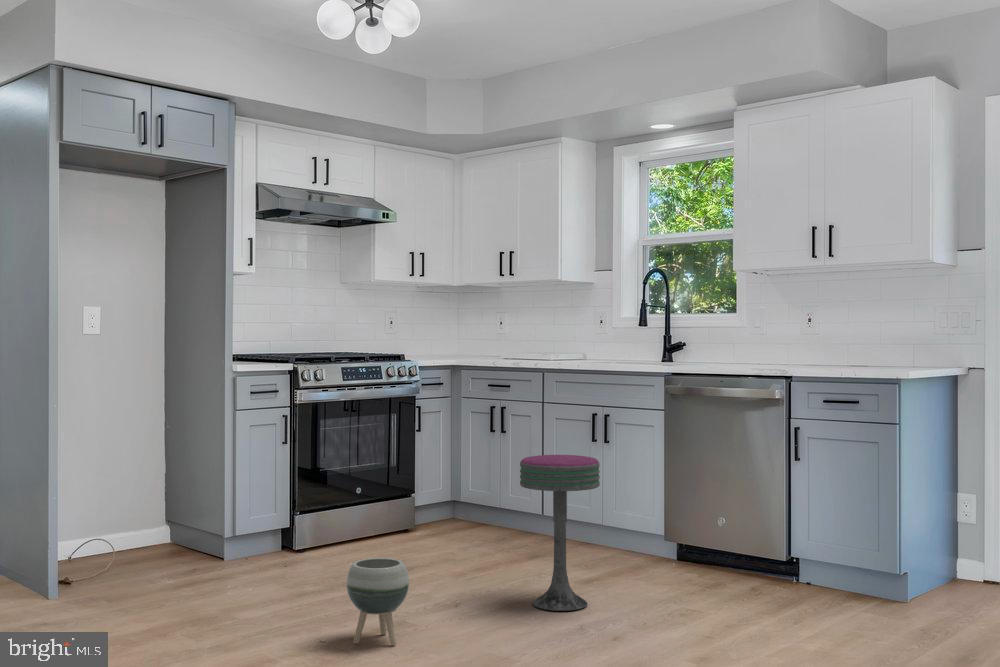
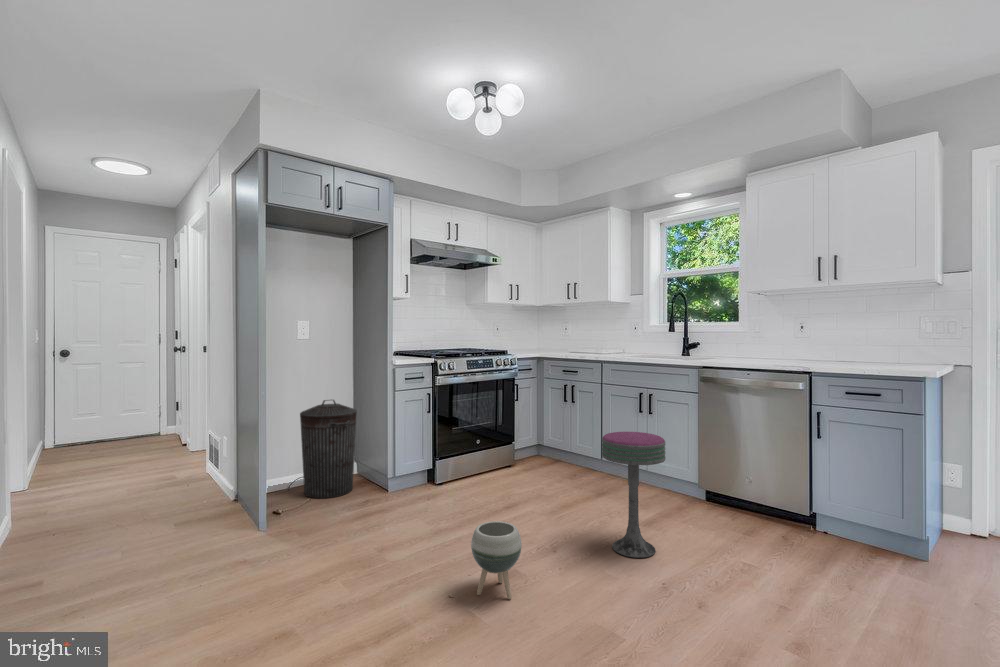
trash can: none [91,425,175,568] -> present [300,400,357,498]

